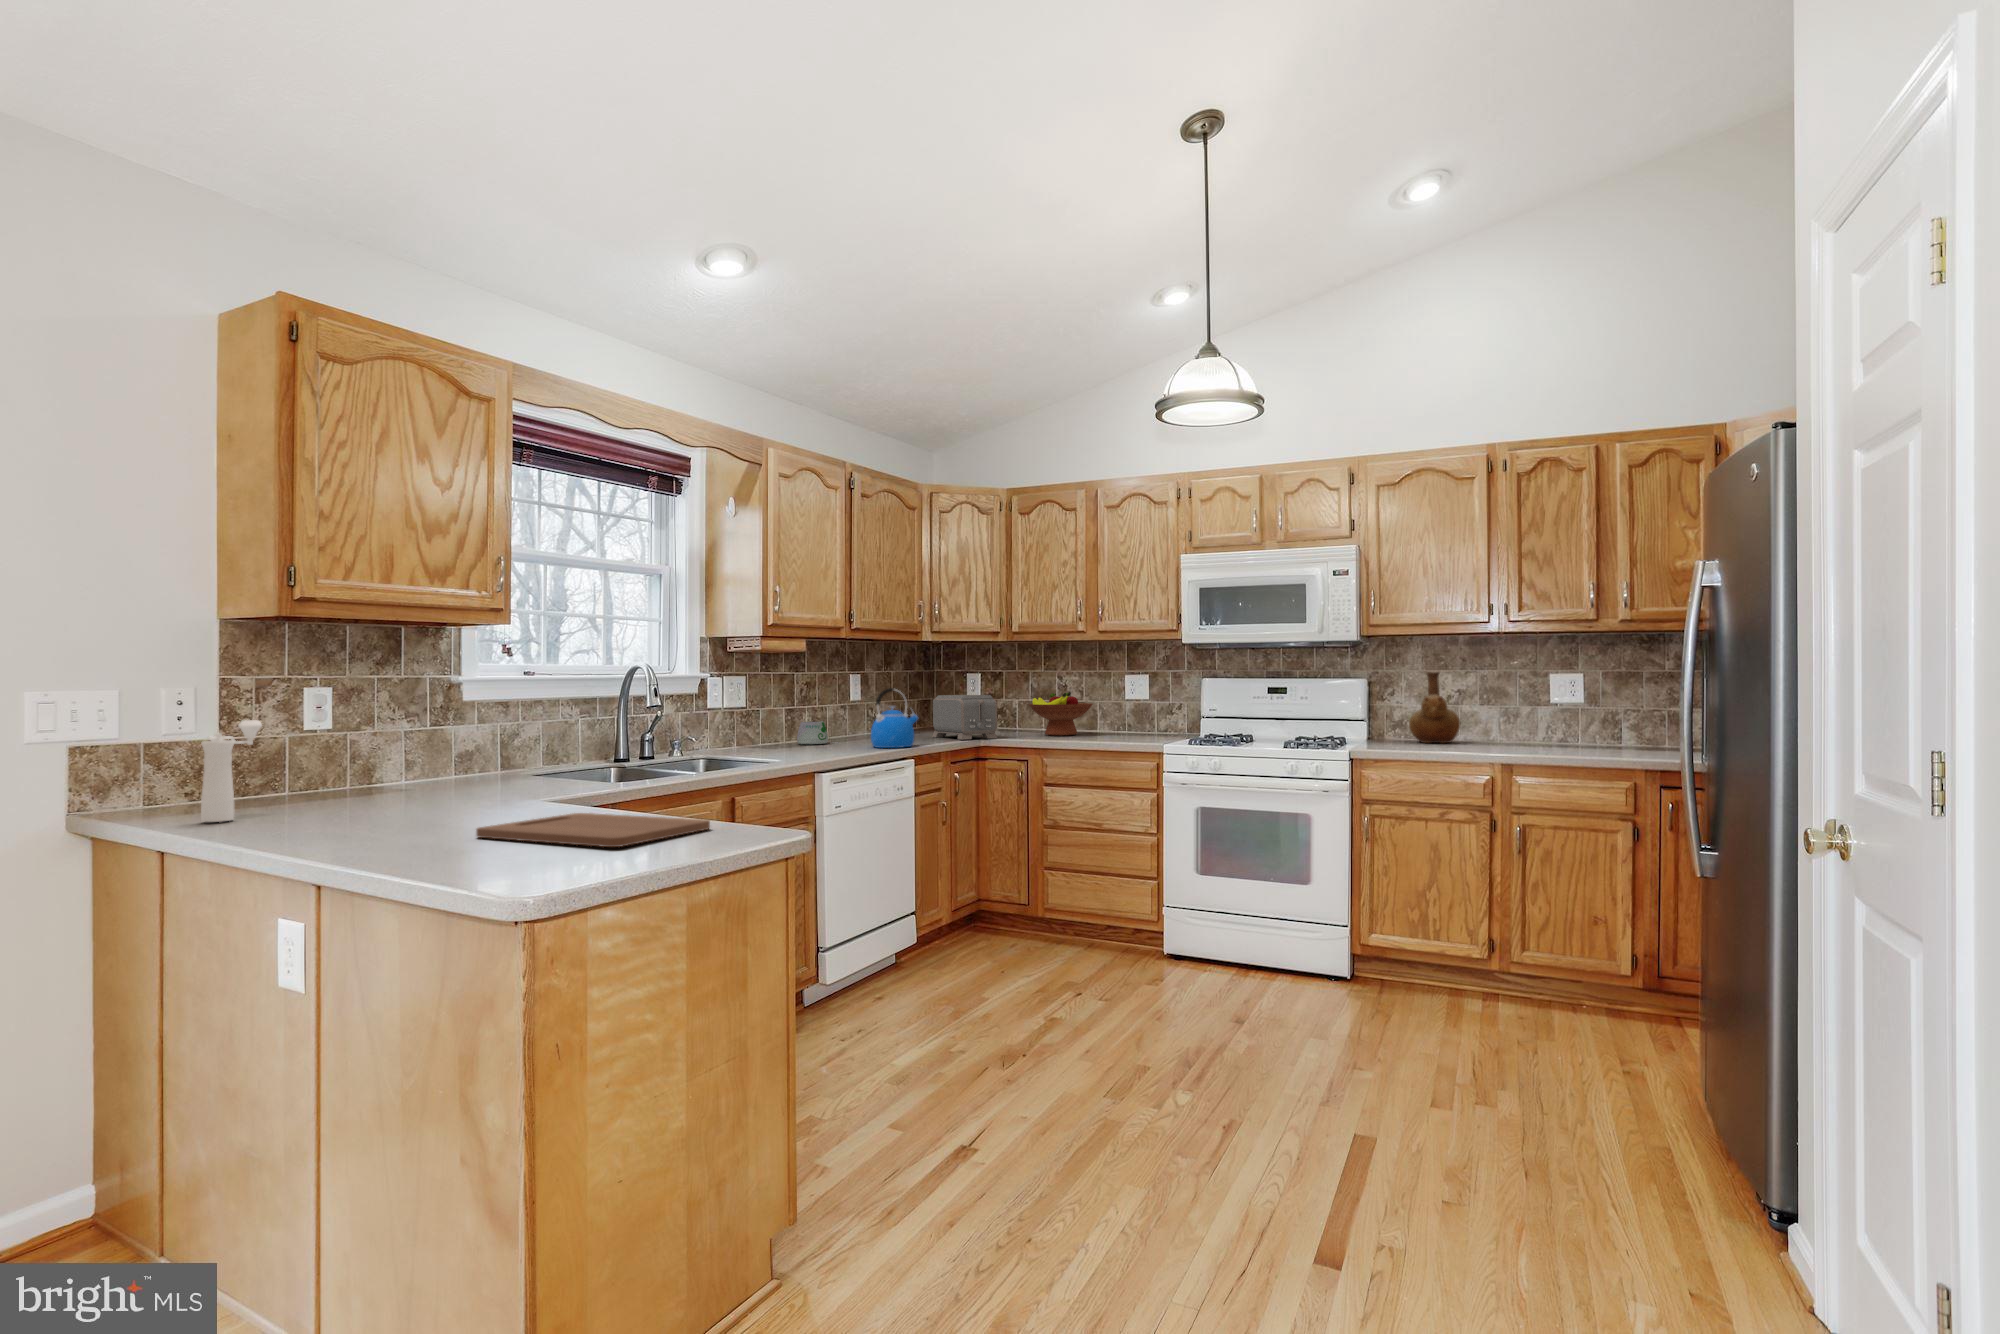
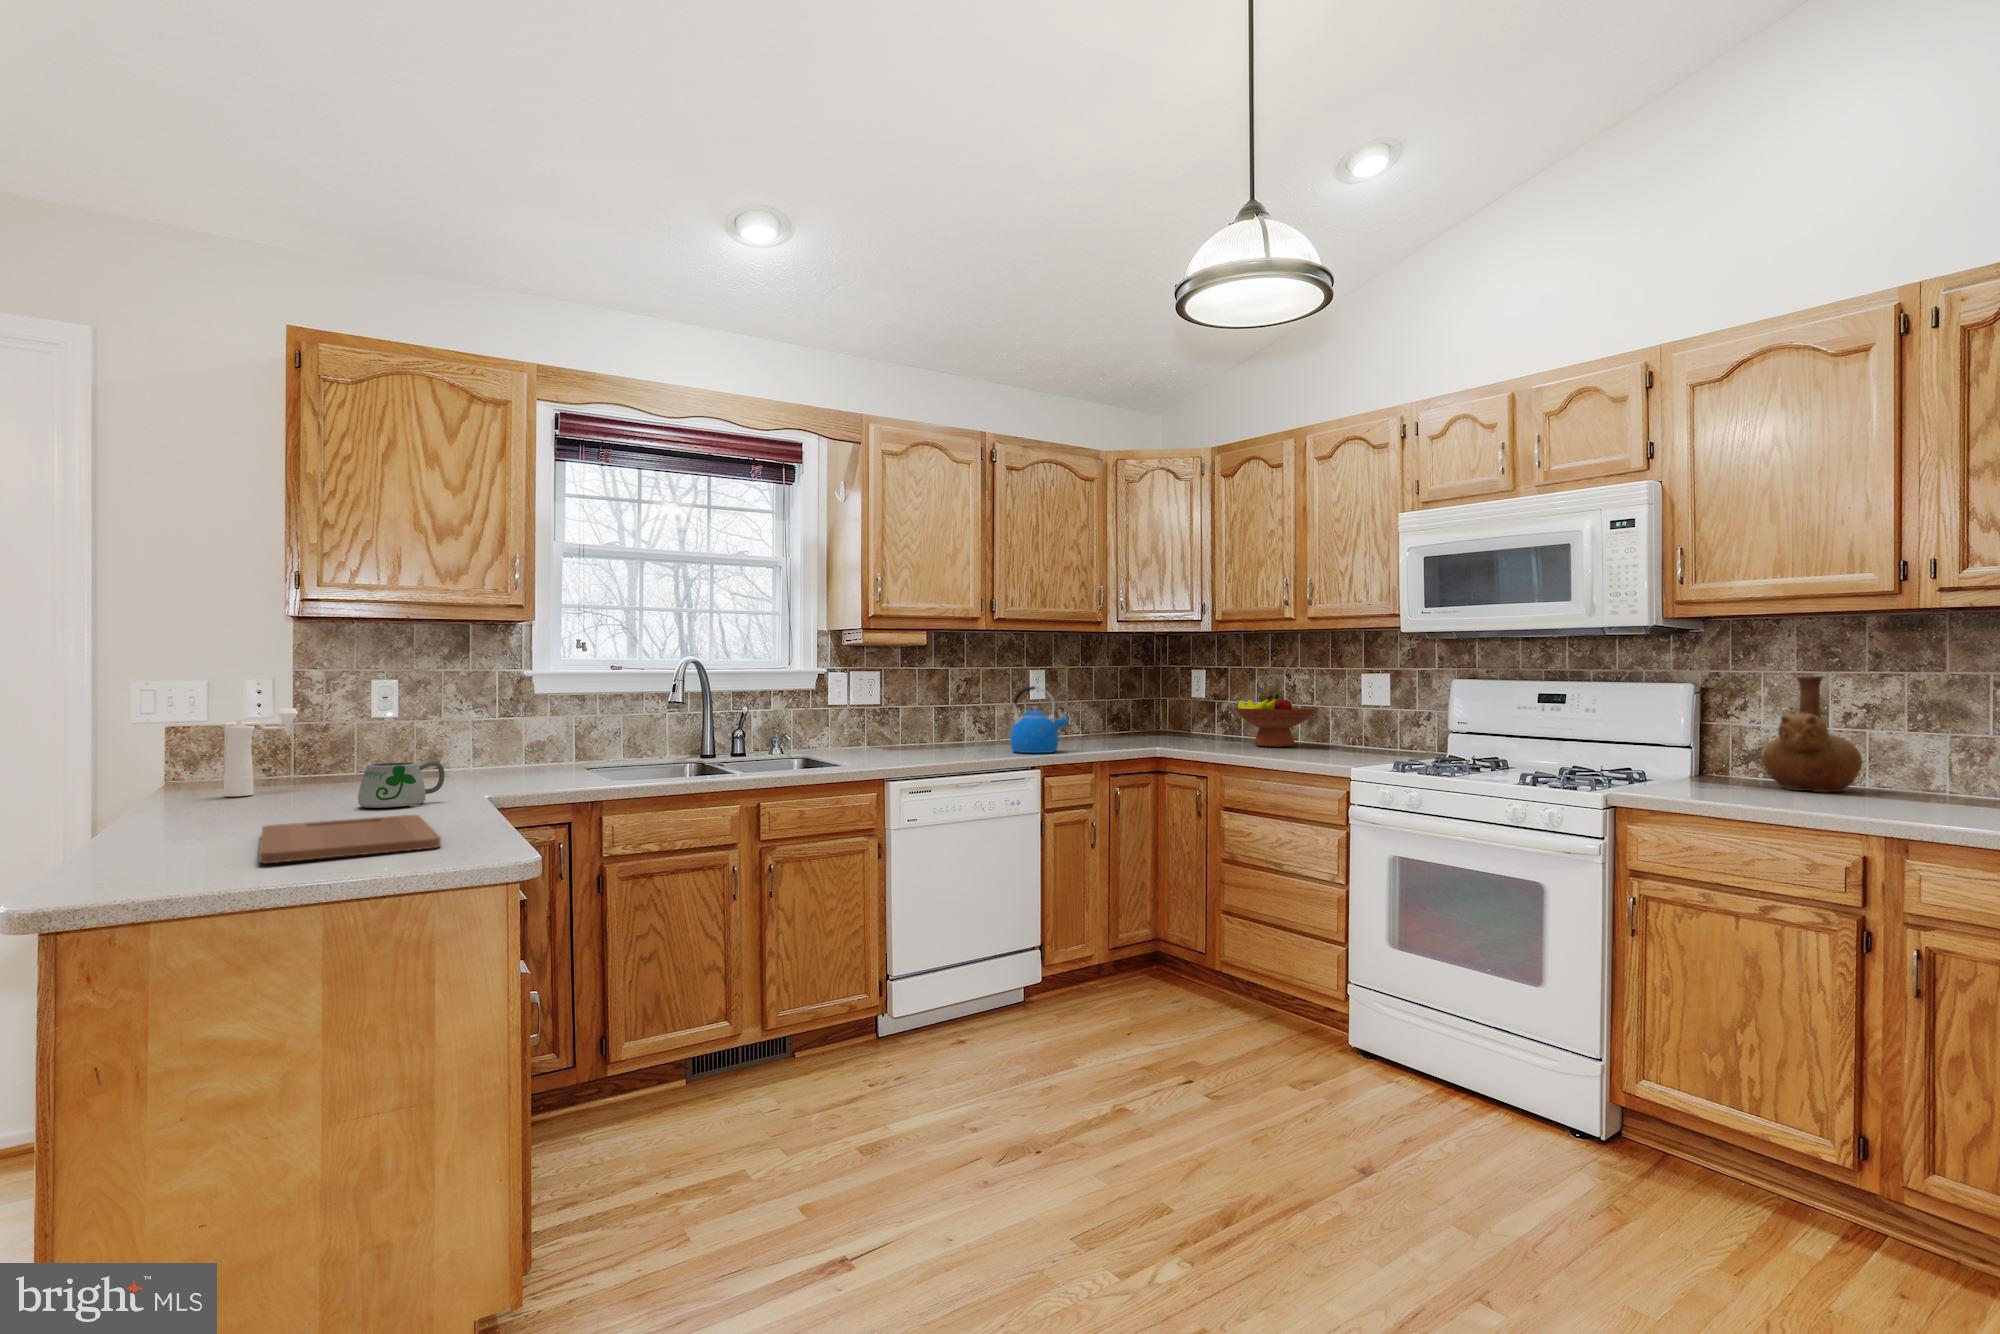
toaster: present [932,695,997,740] -> none [1124,695,1184,746]
mug: present [797,721,838,744] -> present [358,761,445,808]

